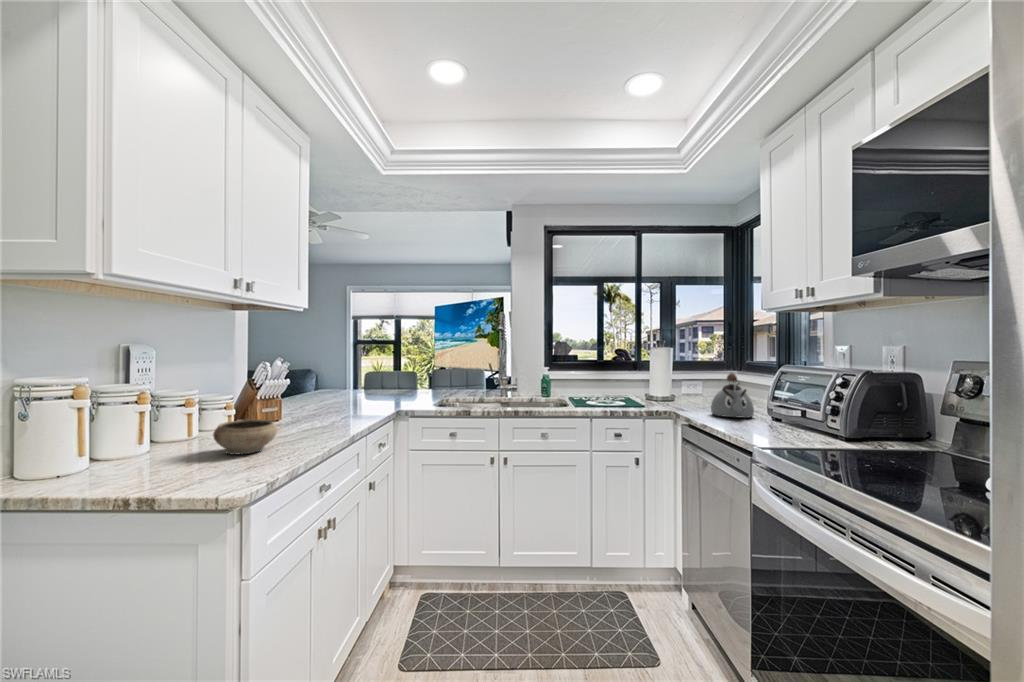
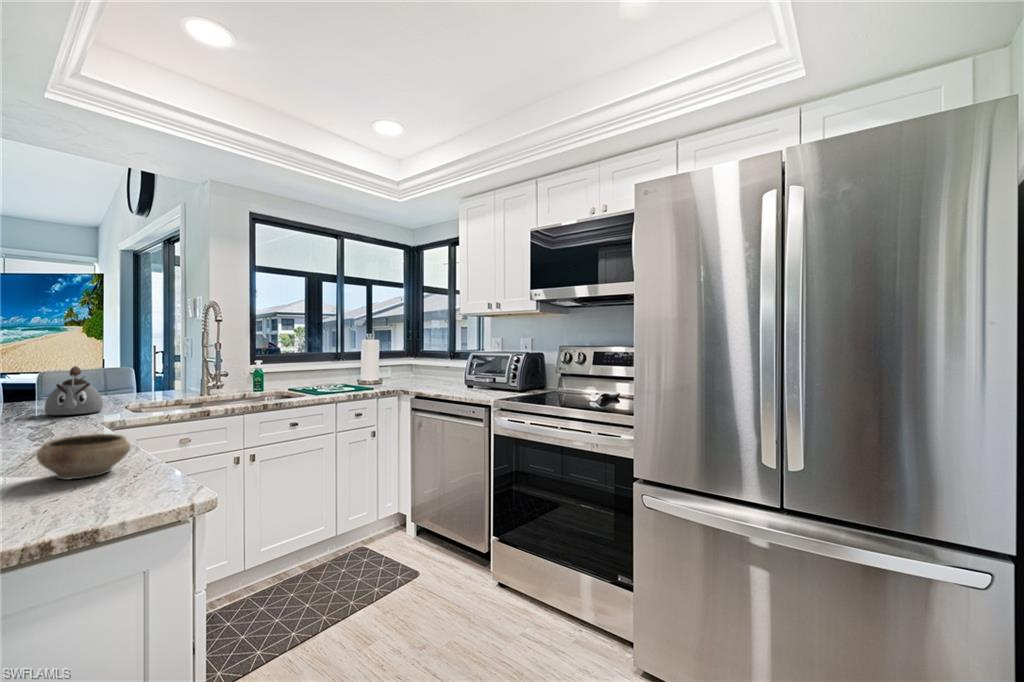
kettle: present [711,373,754,418] -> present [45,366,103,415]

